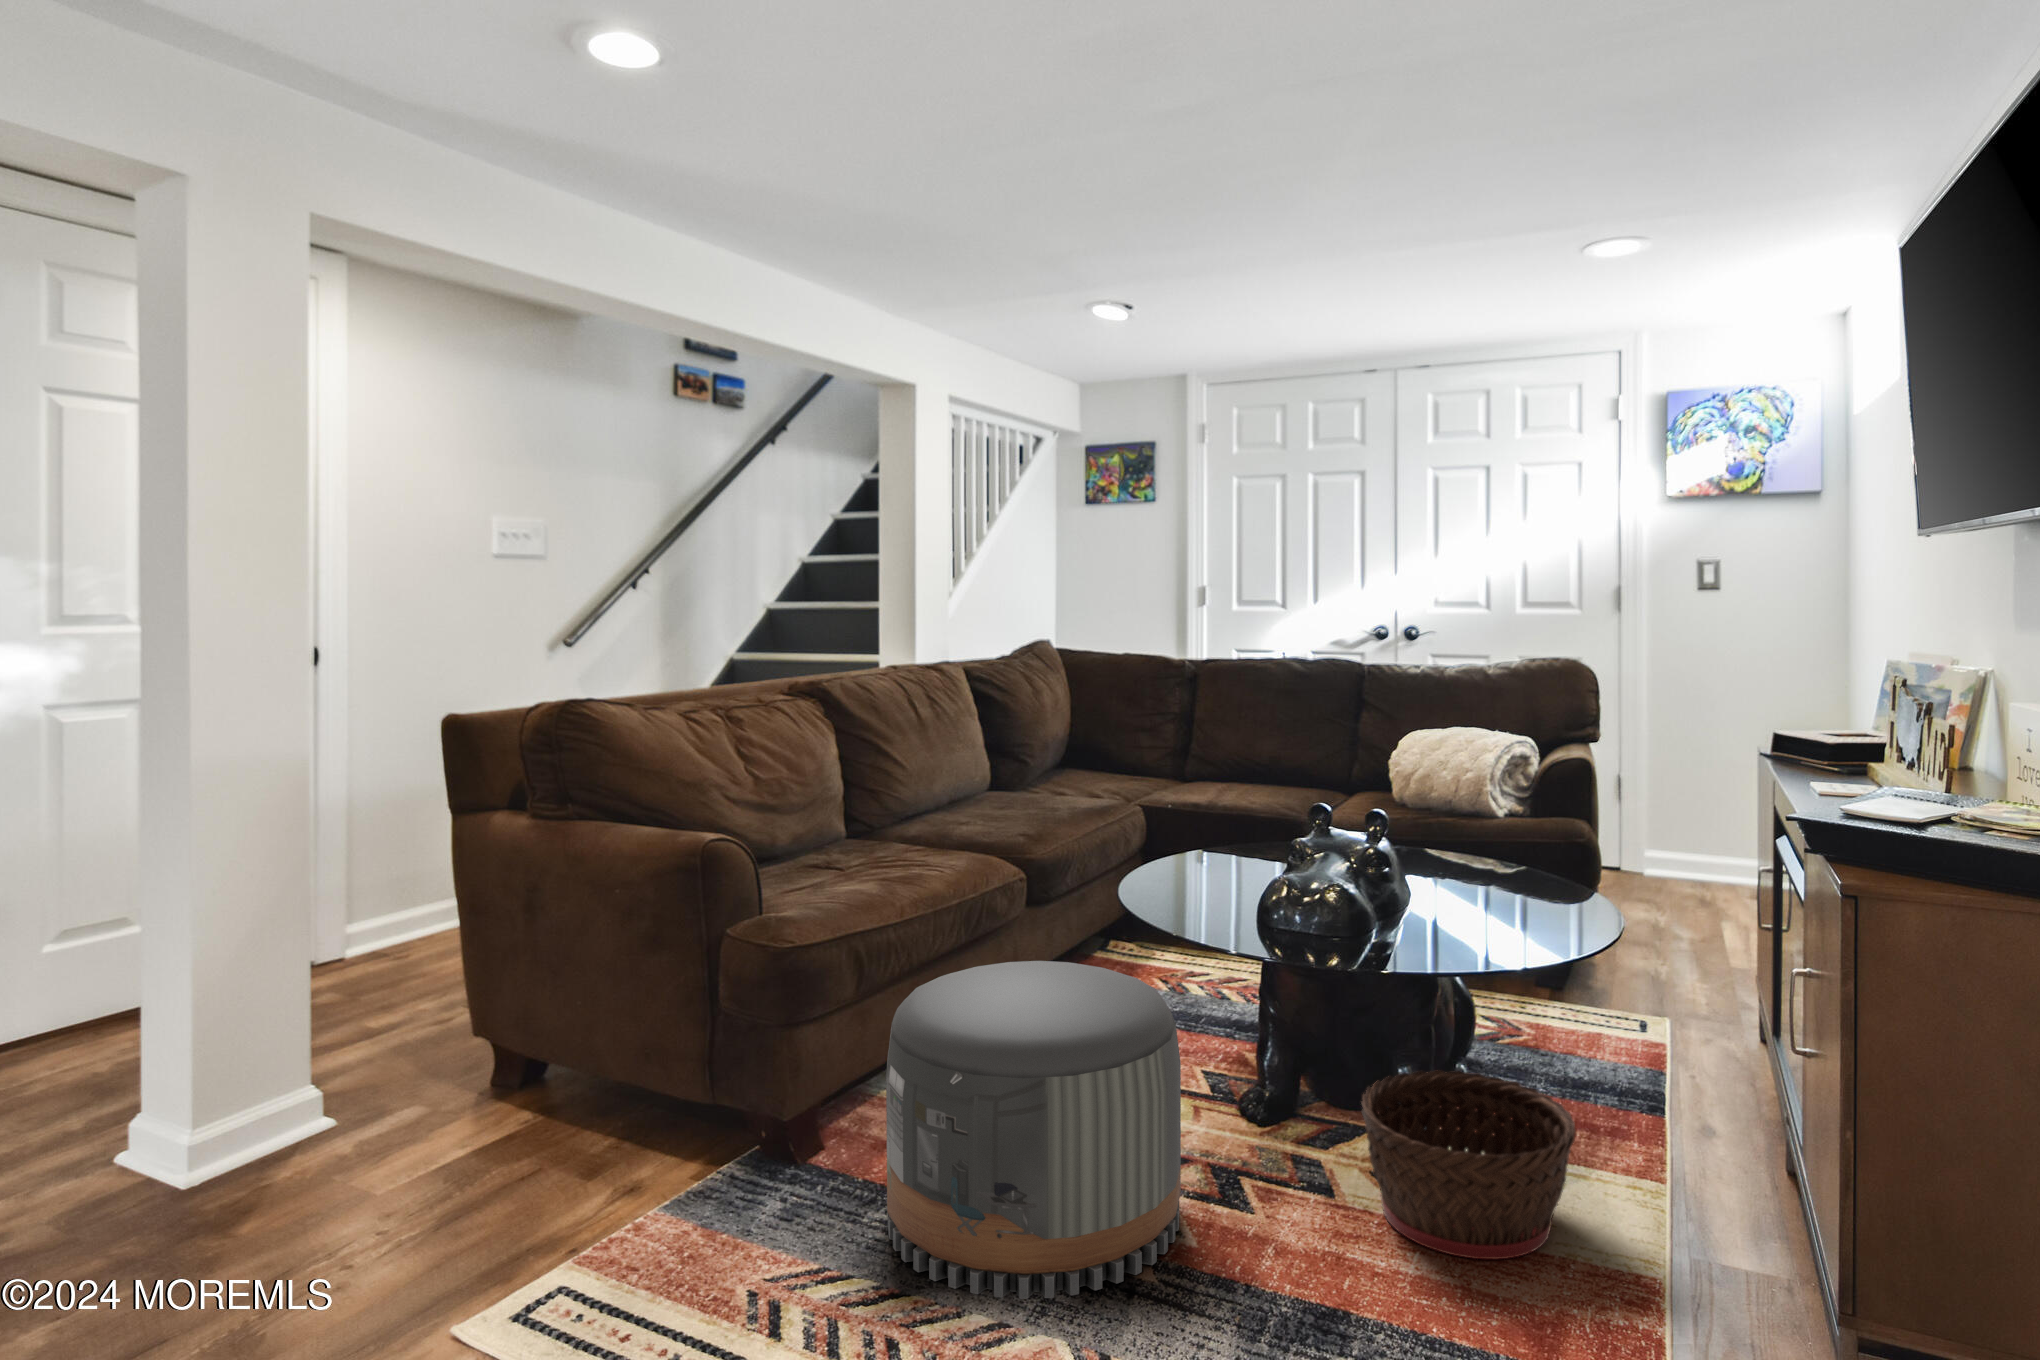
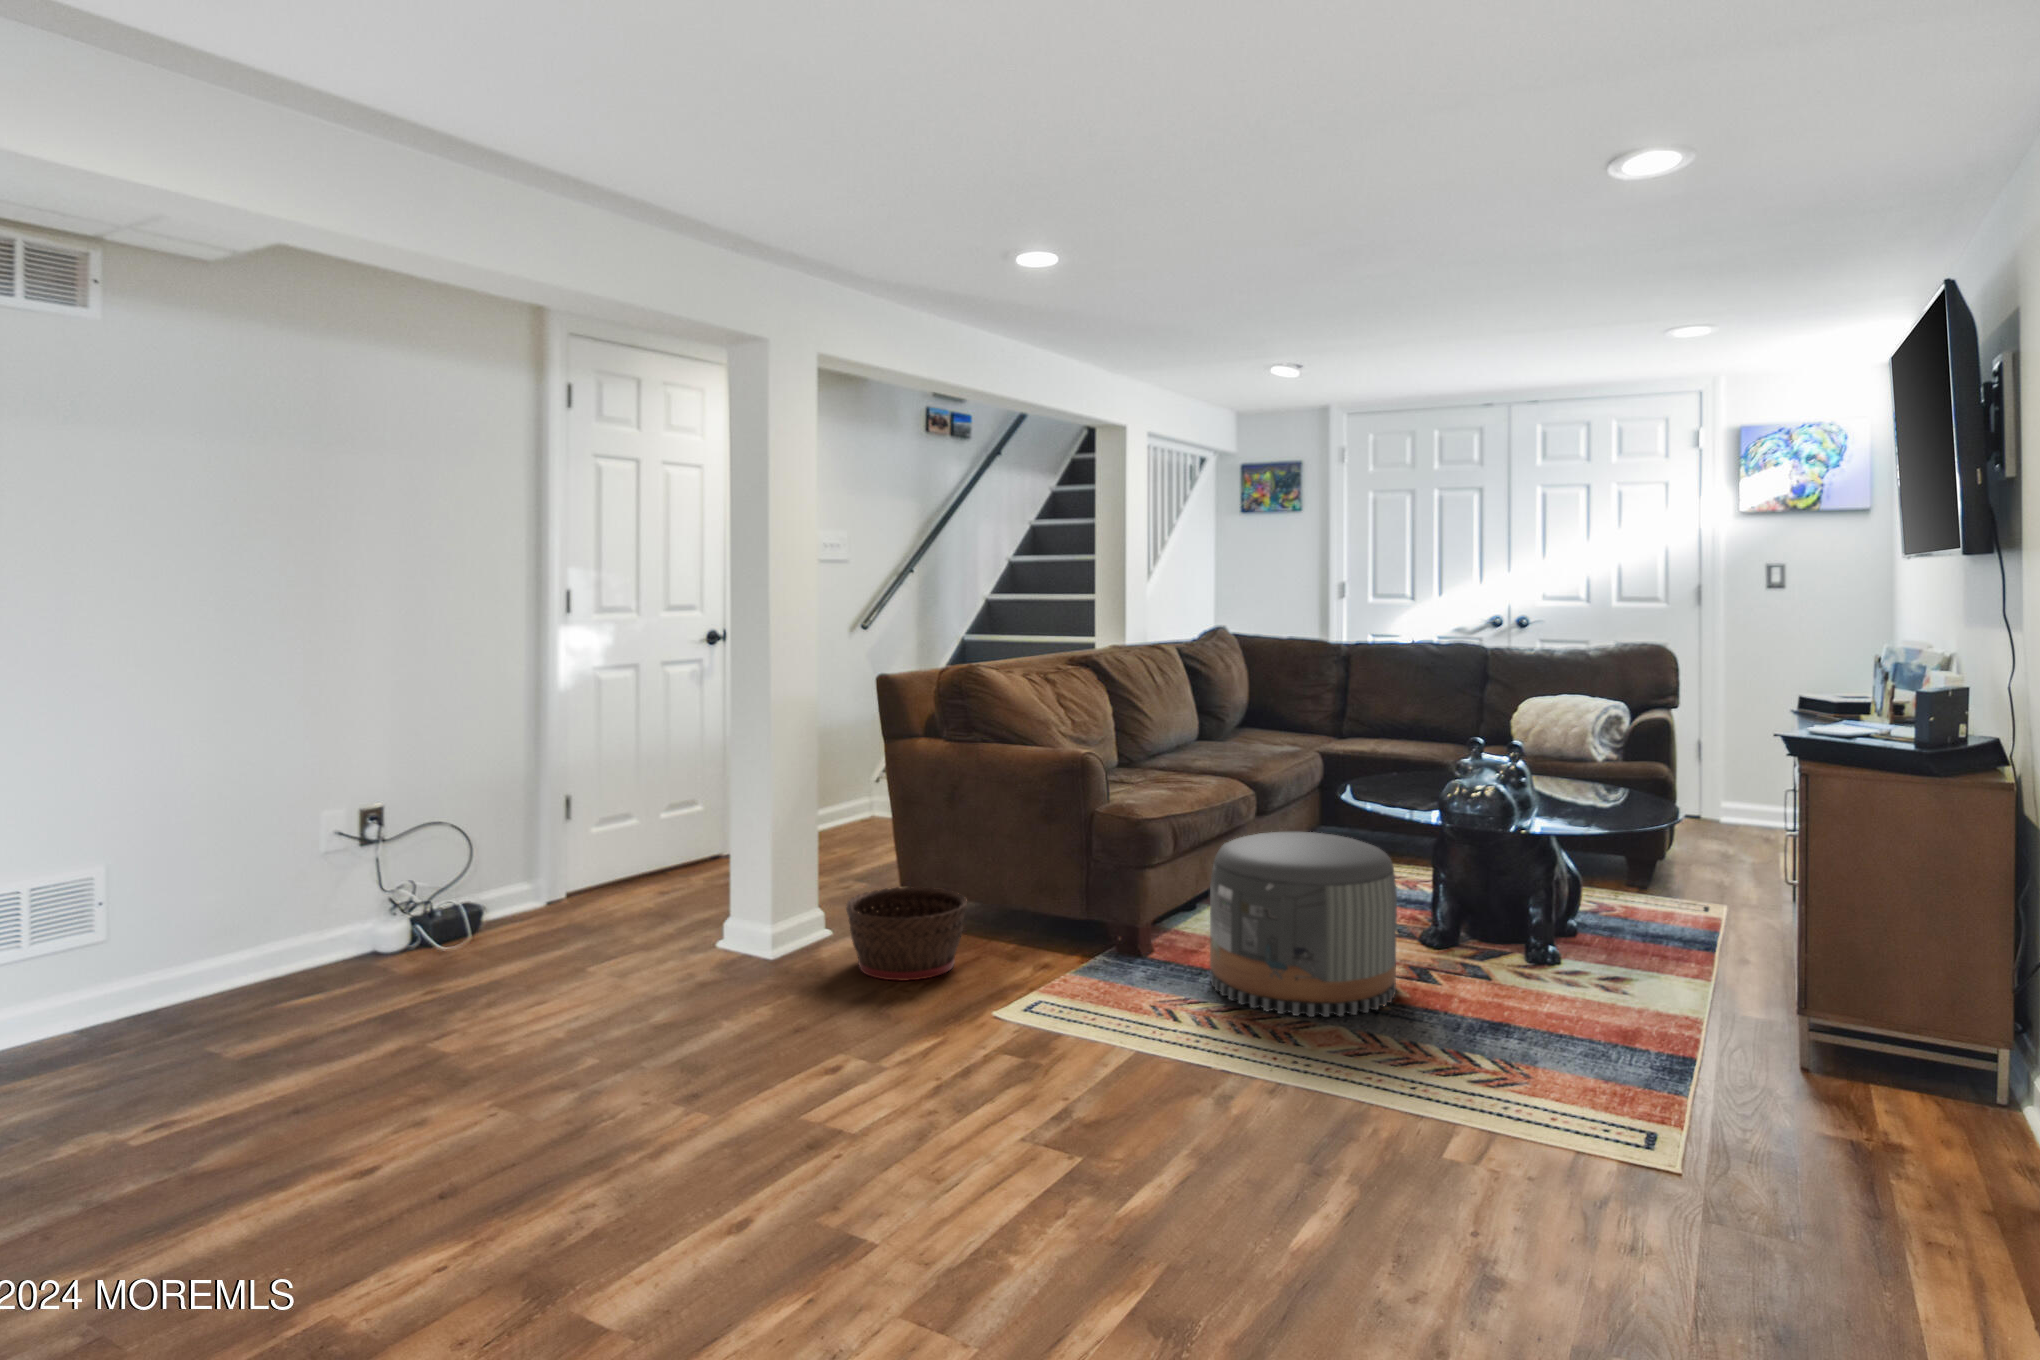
basket: present [1362,1070,1576,1259] -> present [846,887,967,980]

